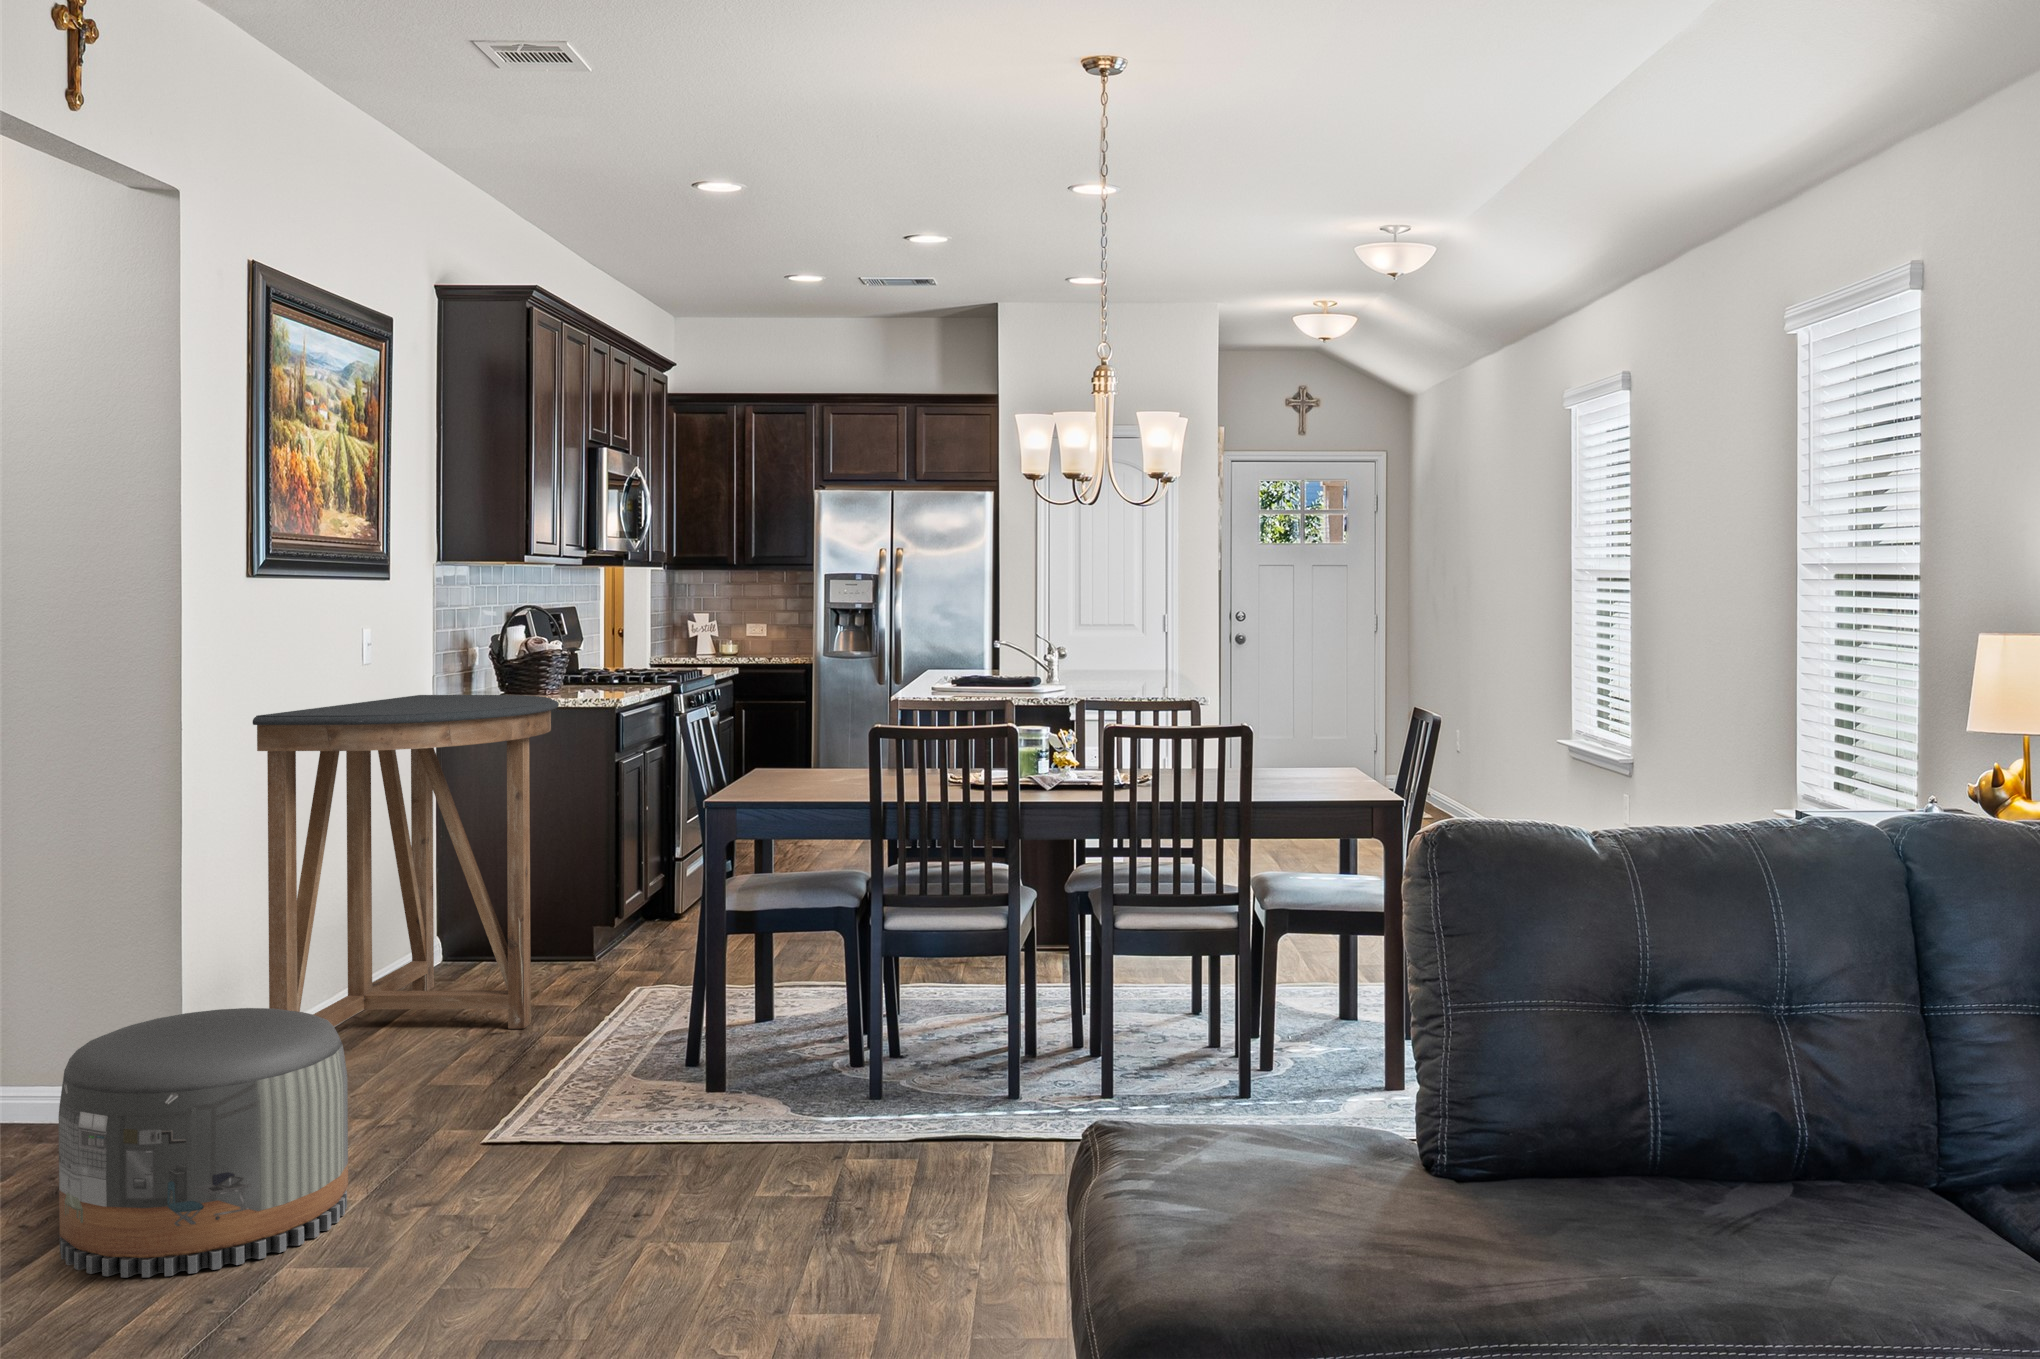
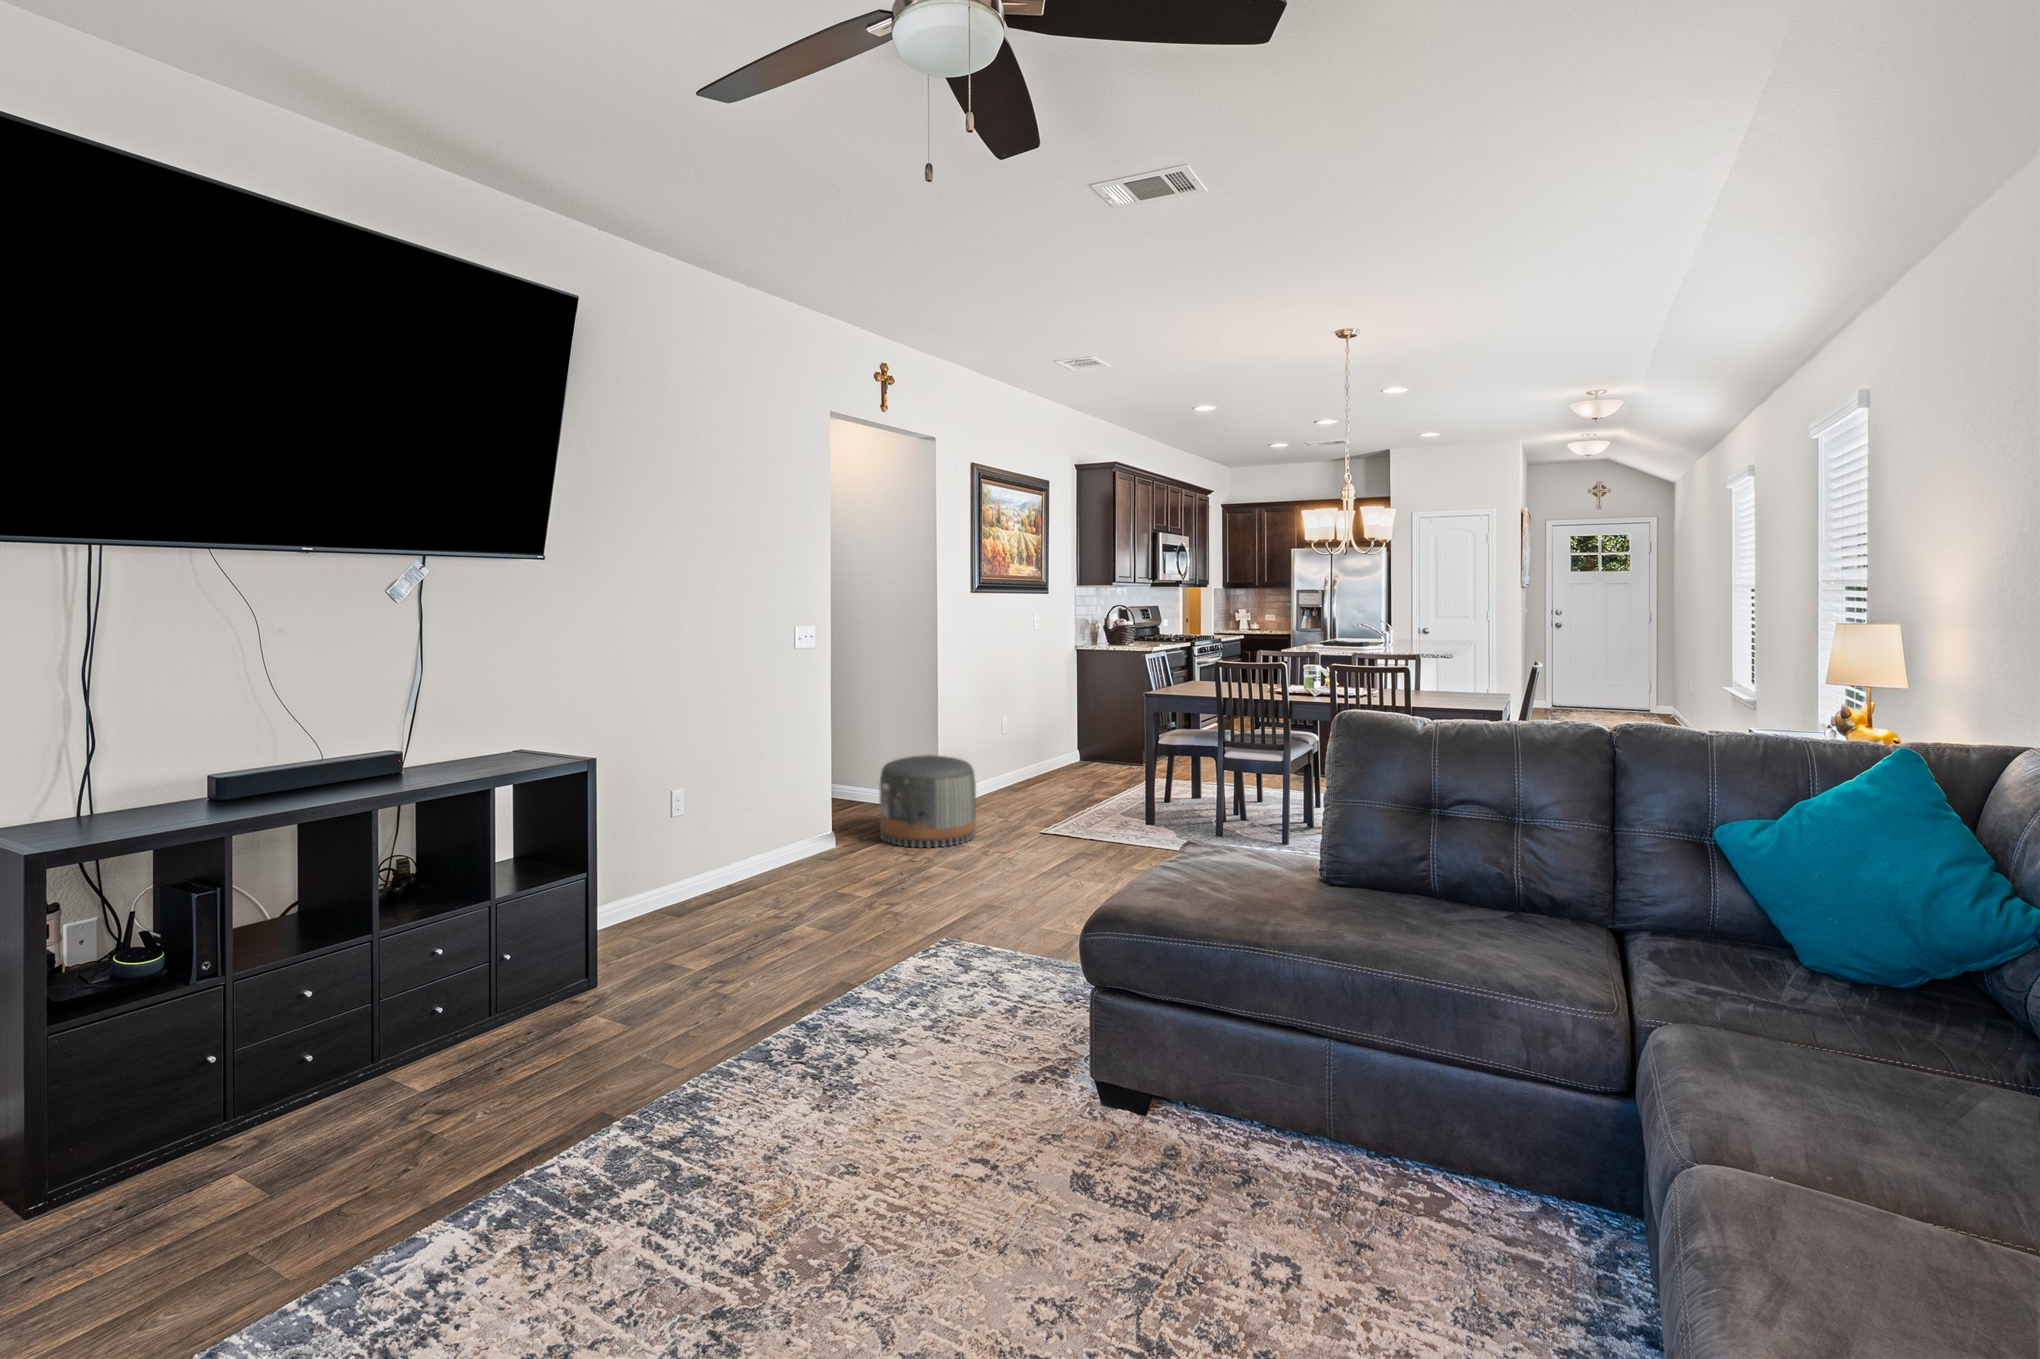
console table: present [253,695,559,1029] -> none [975,645,1110,795]

